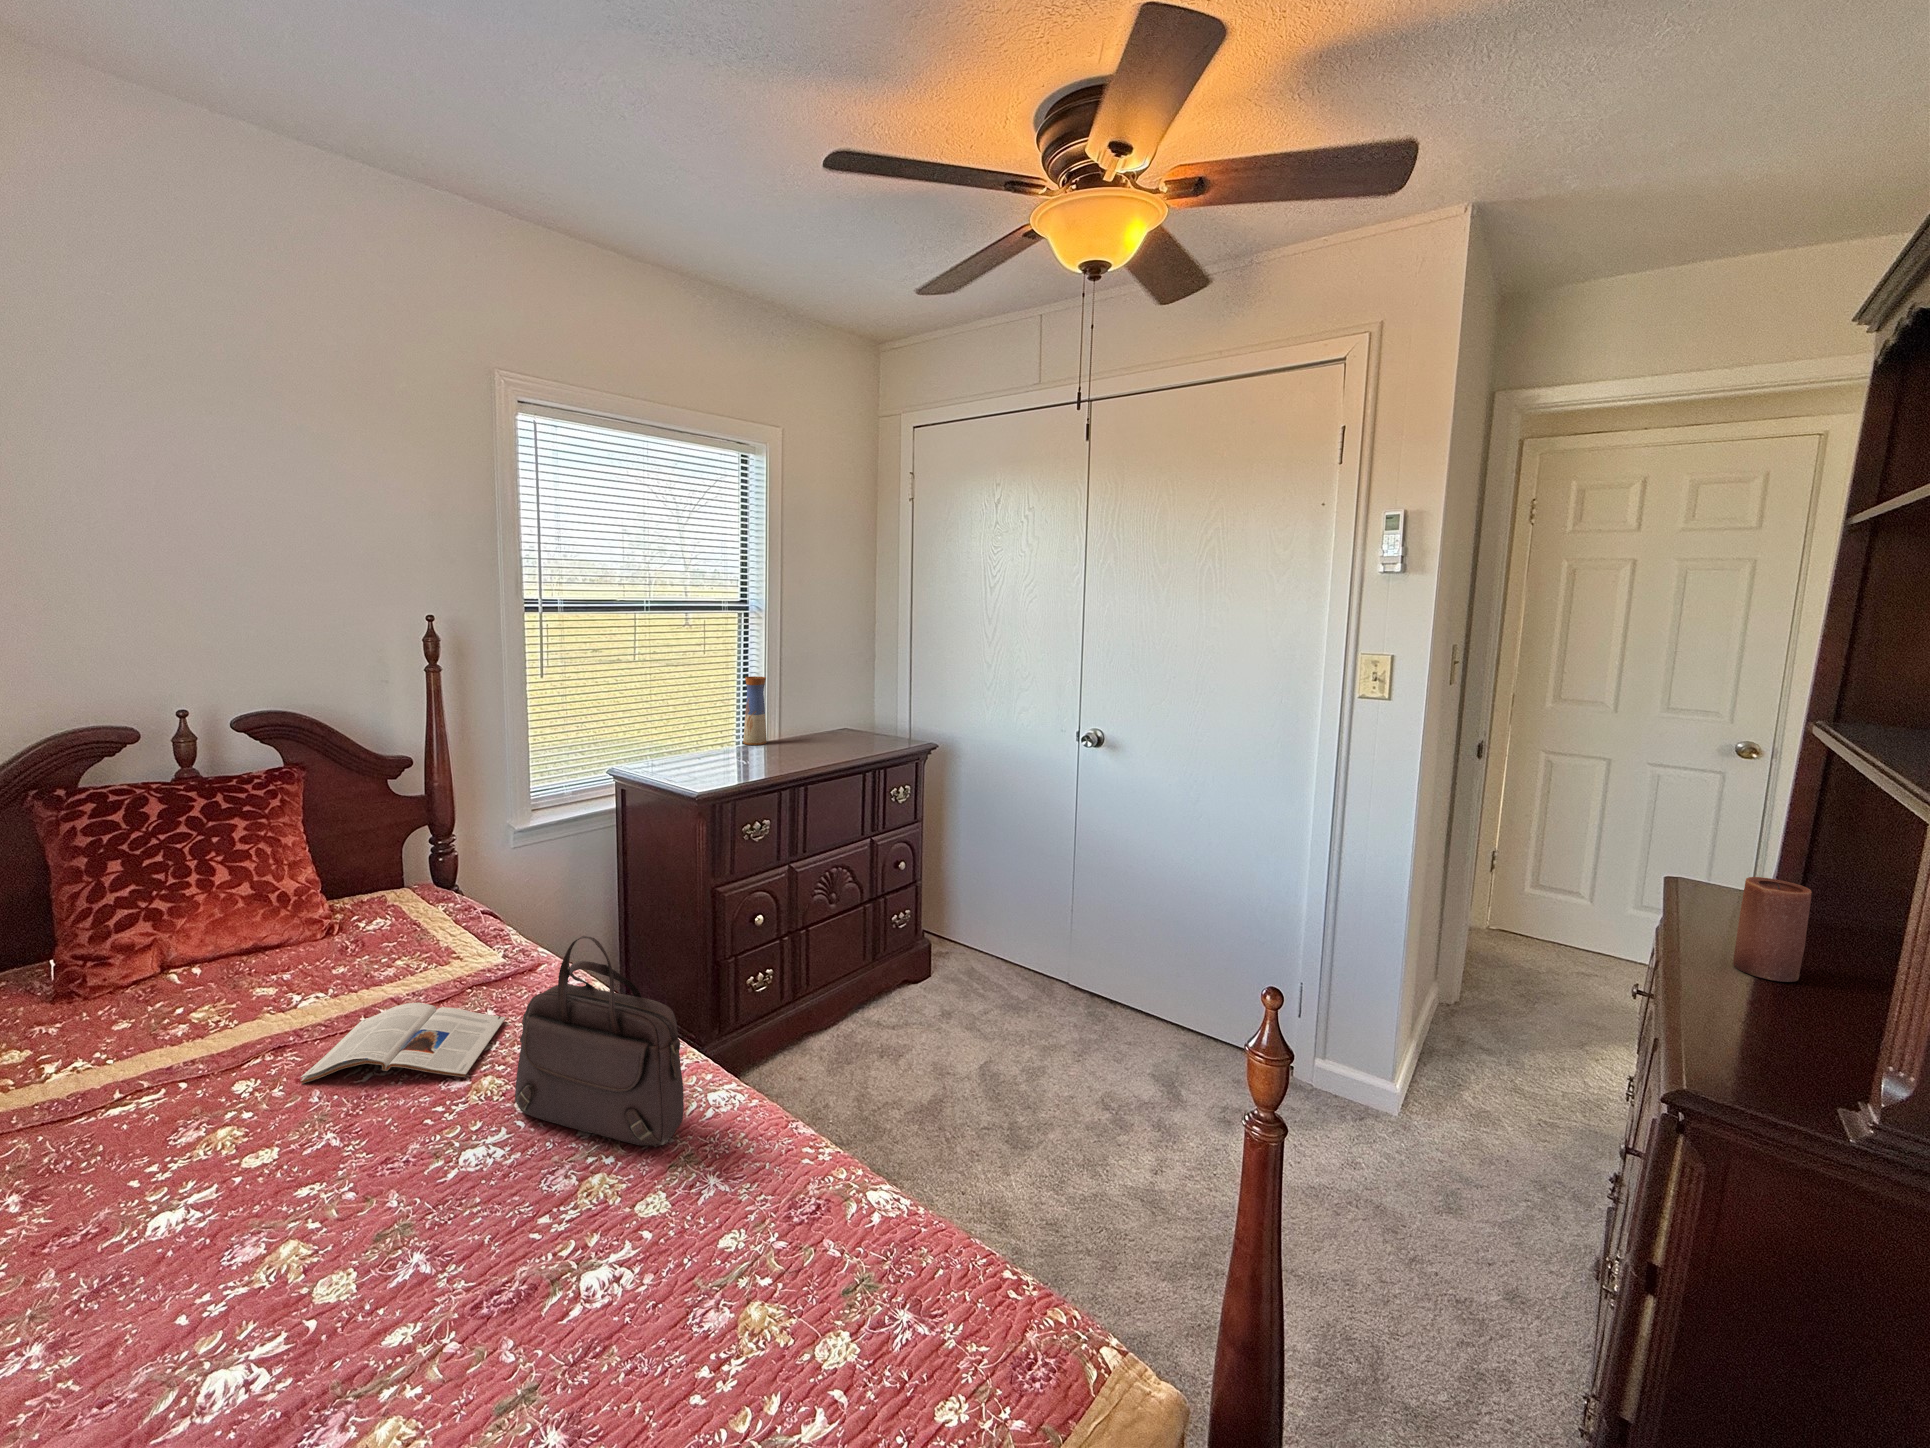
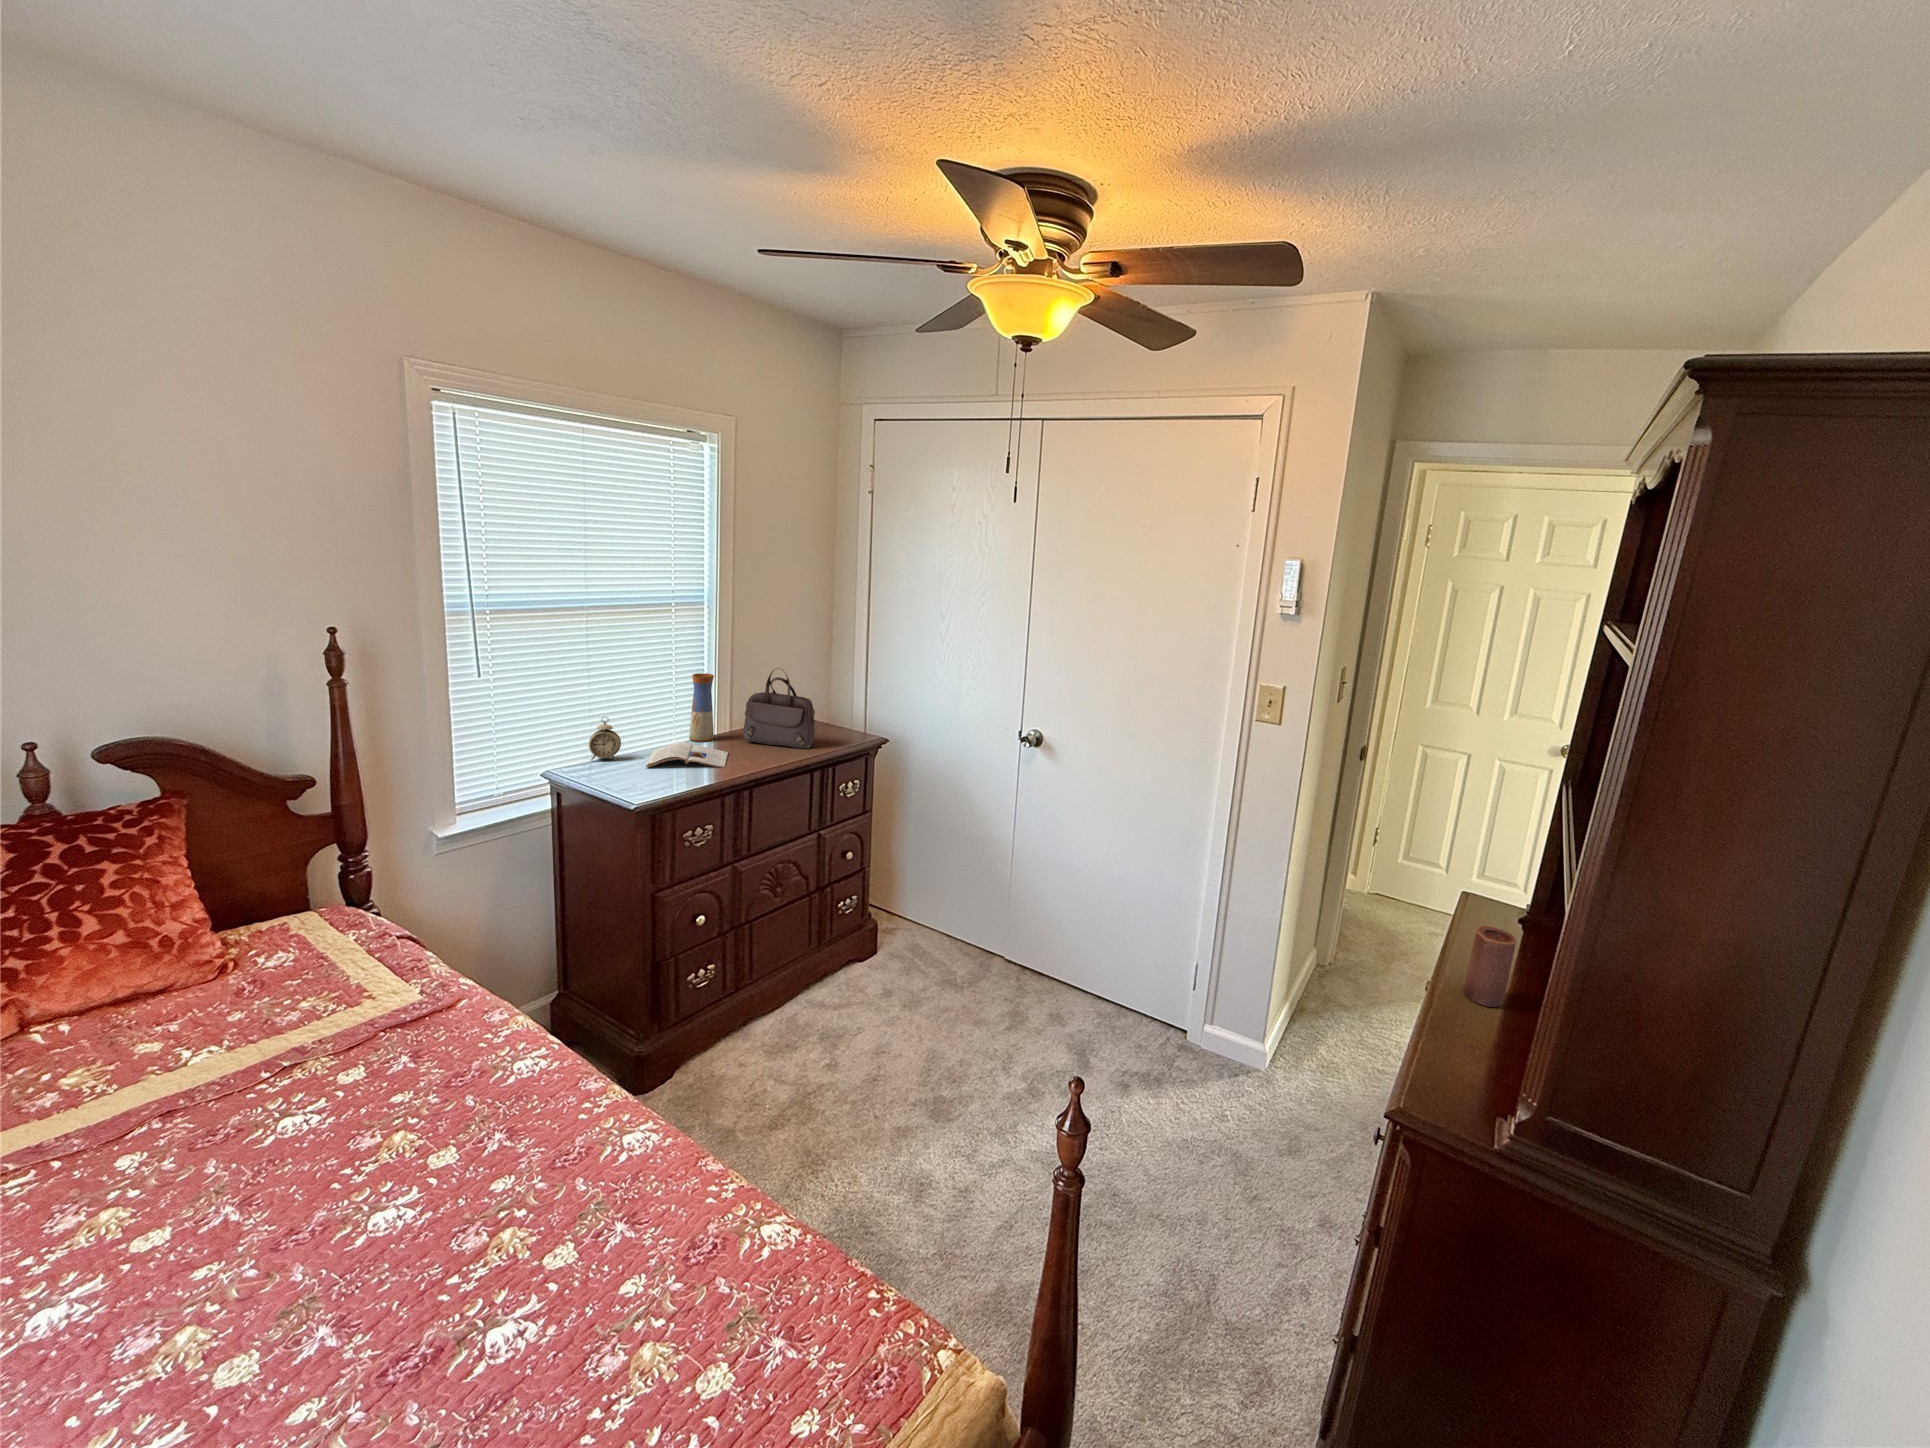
alarm clock: none [650,715,680,759] -> present [589,717,621,761]
handbag: present [515,936,684,1147] -> present [743,668,815,749]
magazine: present [300,1003,506,1084] -> present [646,742,728,768]

